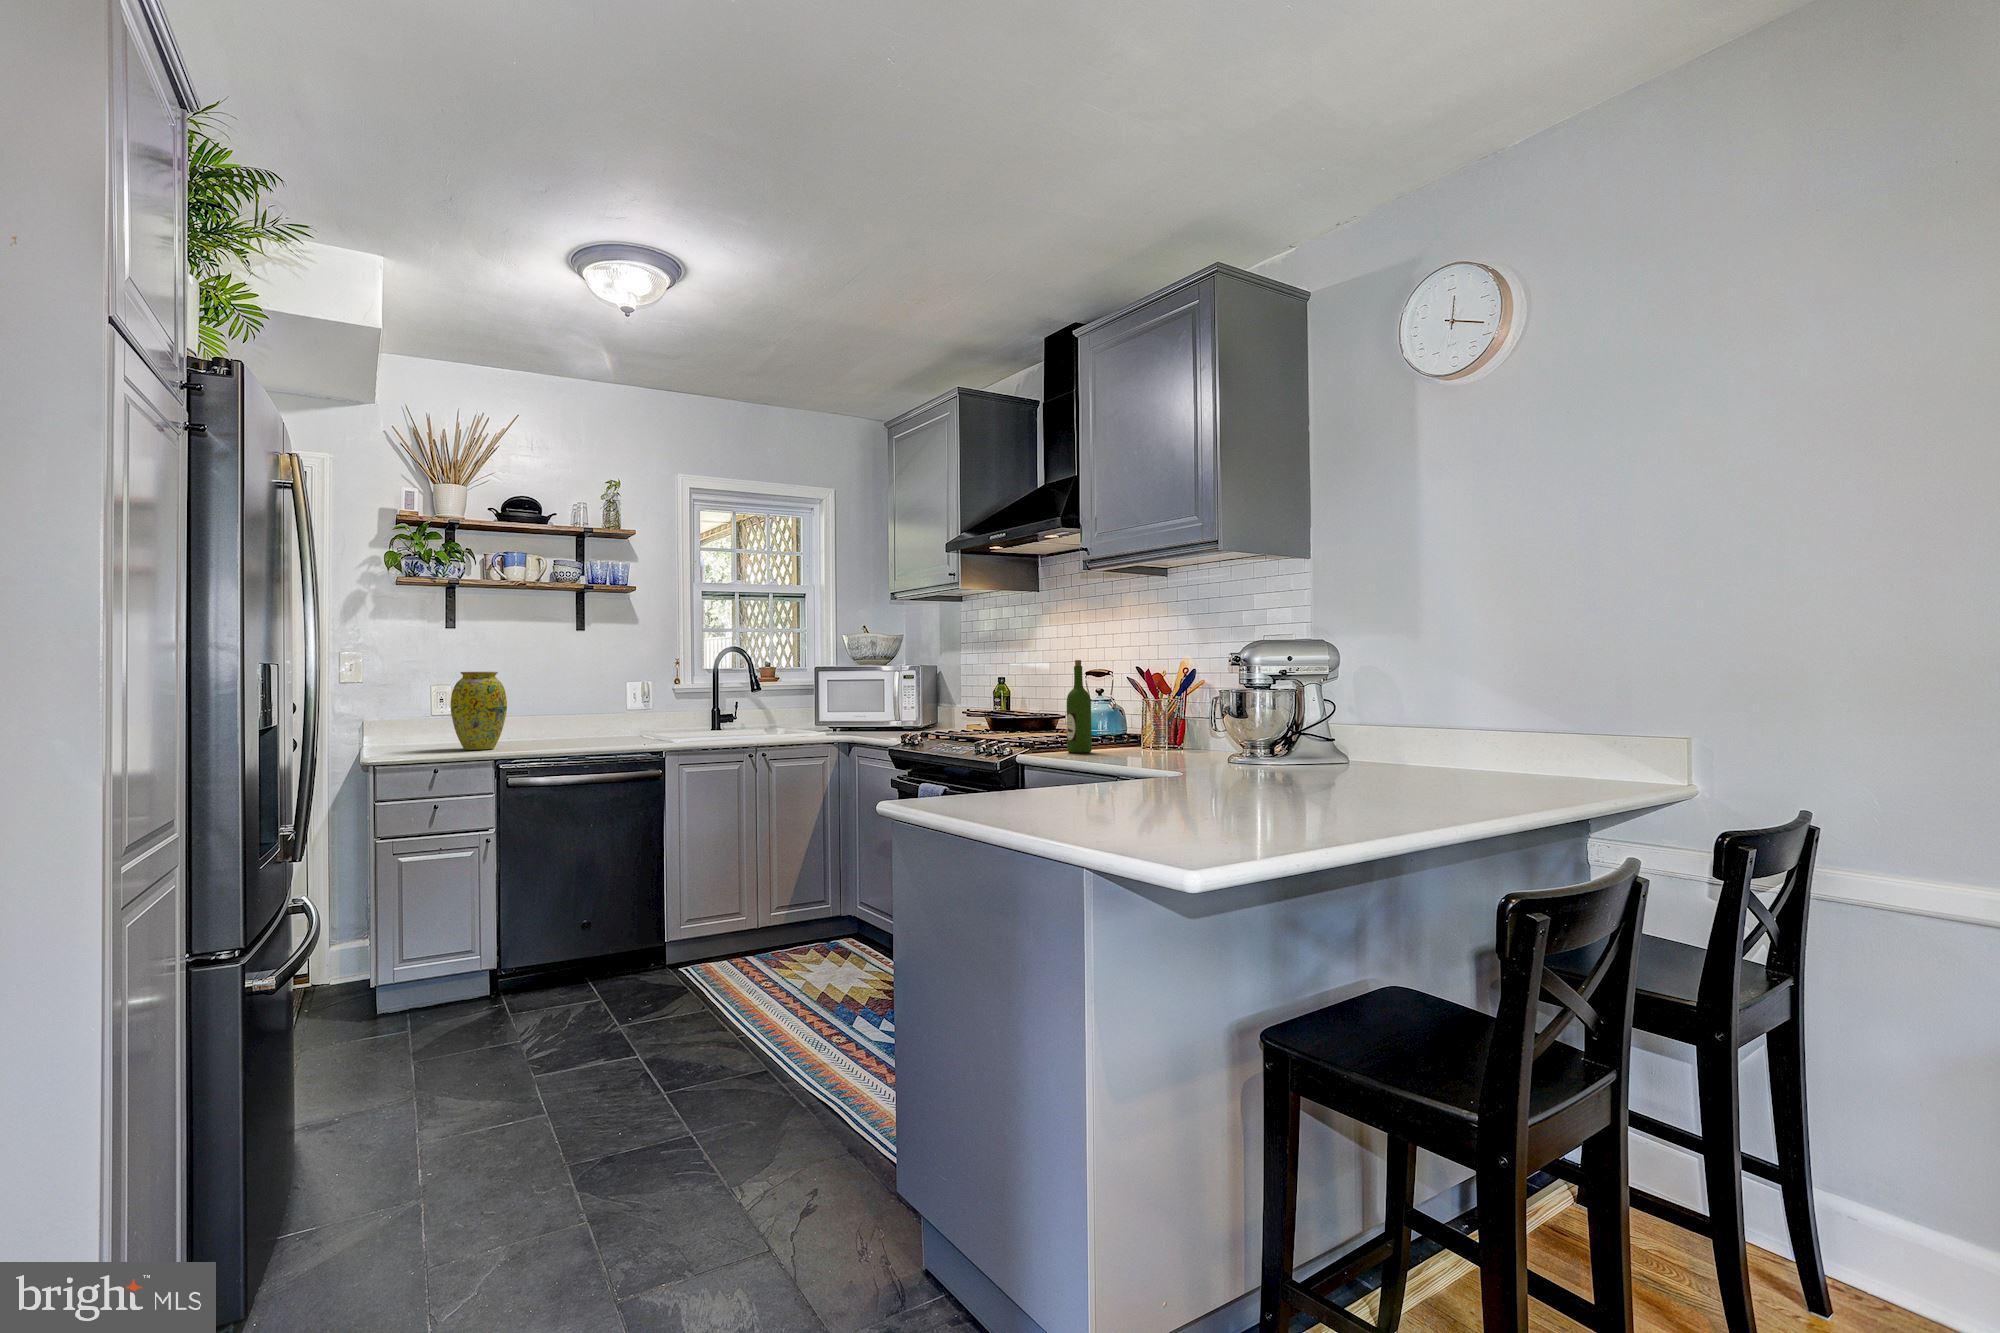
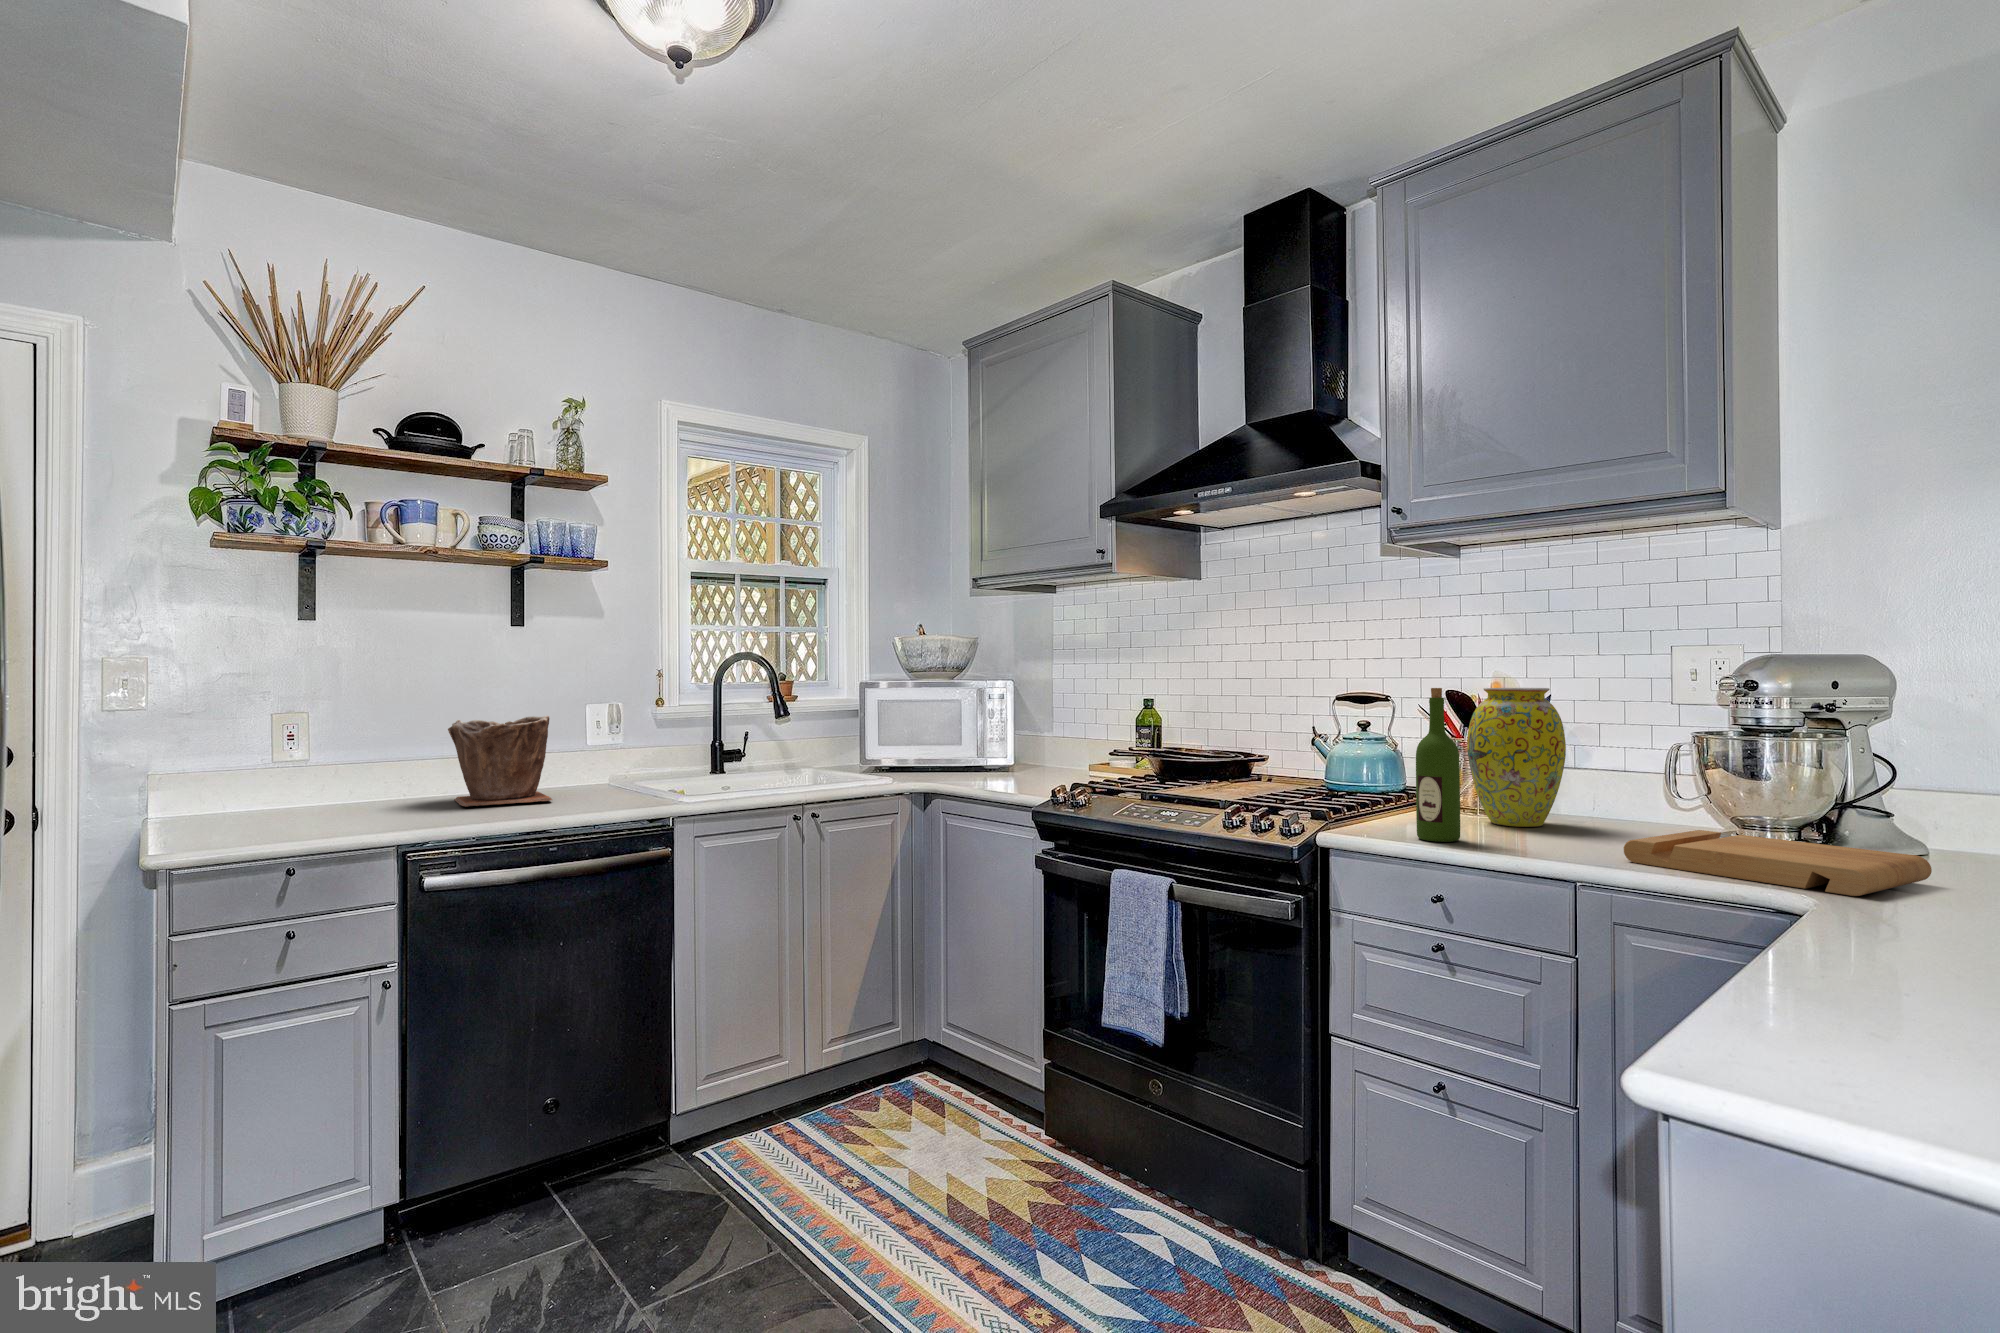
vase: present [450,672,507,750] -> present [1467,688,1566,827]
plant pot: none [532,688,595,744] -> present [448,716,552,807]
cutting board: none [1151,743,1283,766] -> present [1624,830,1932,896]

